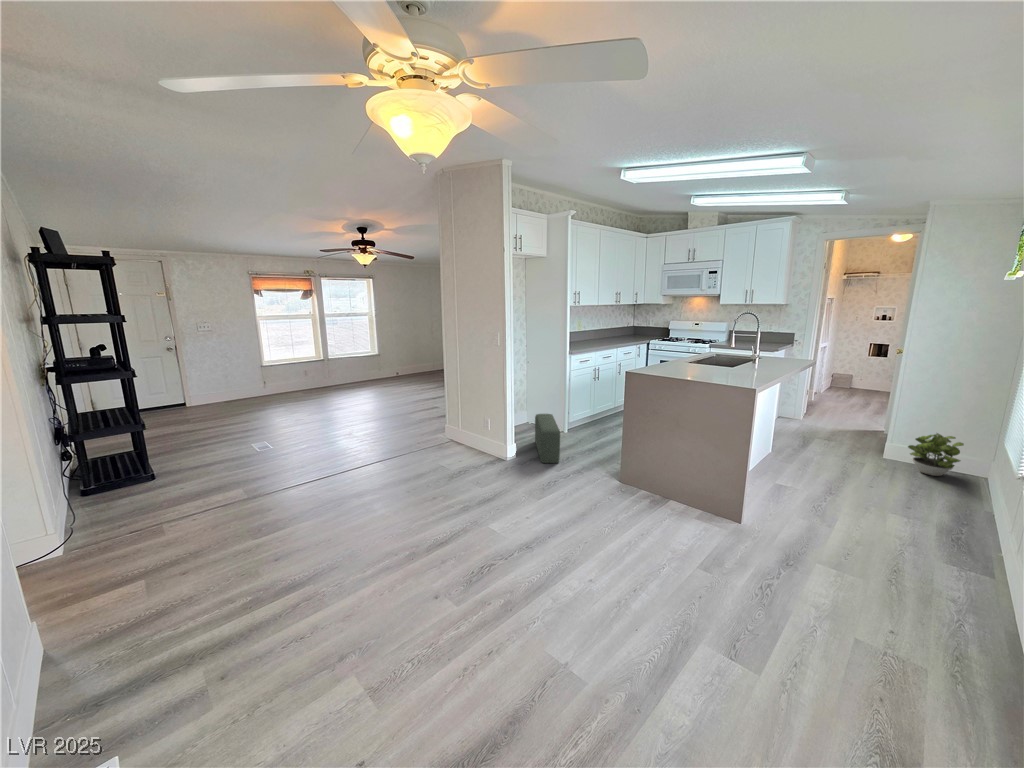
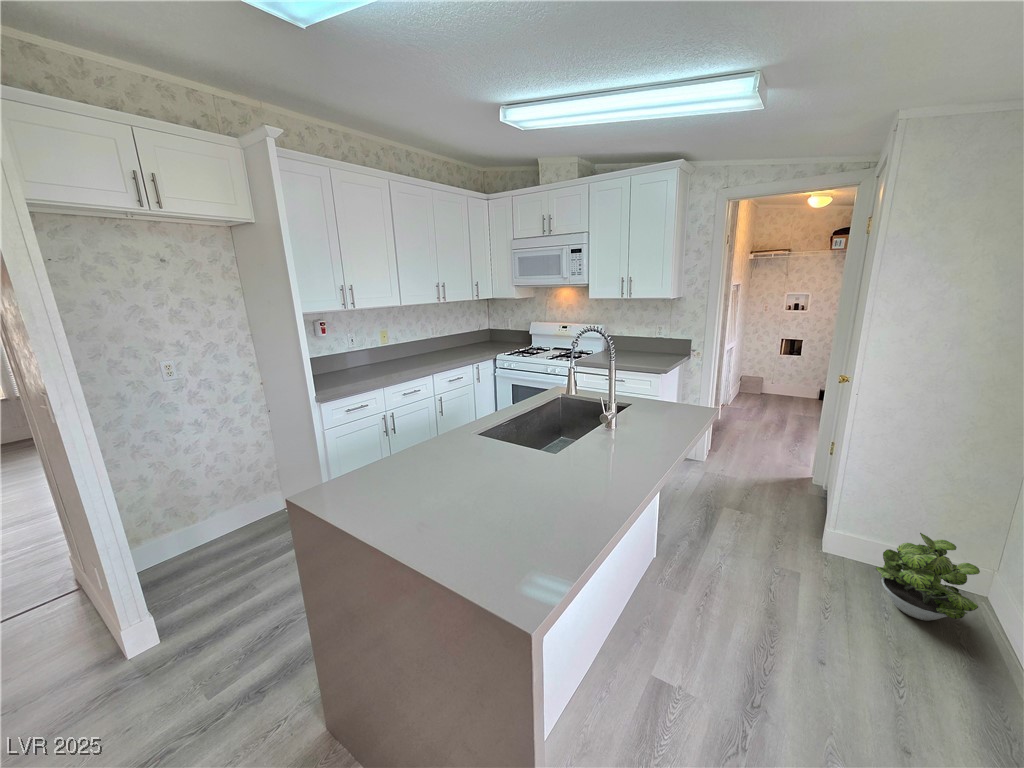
pouf: present [535,414,560,463] -> none [169,522,282,667]

